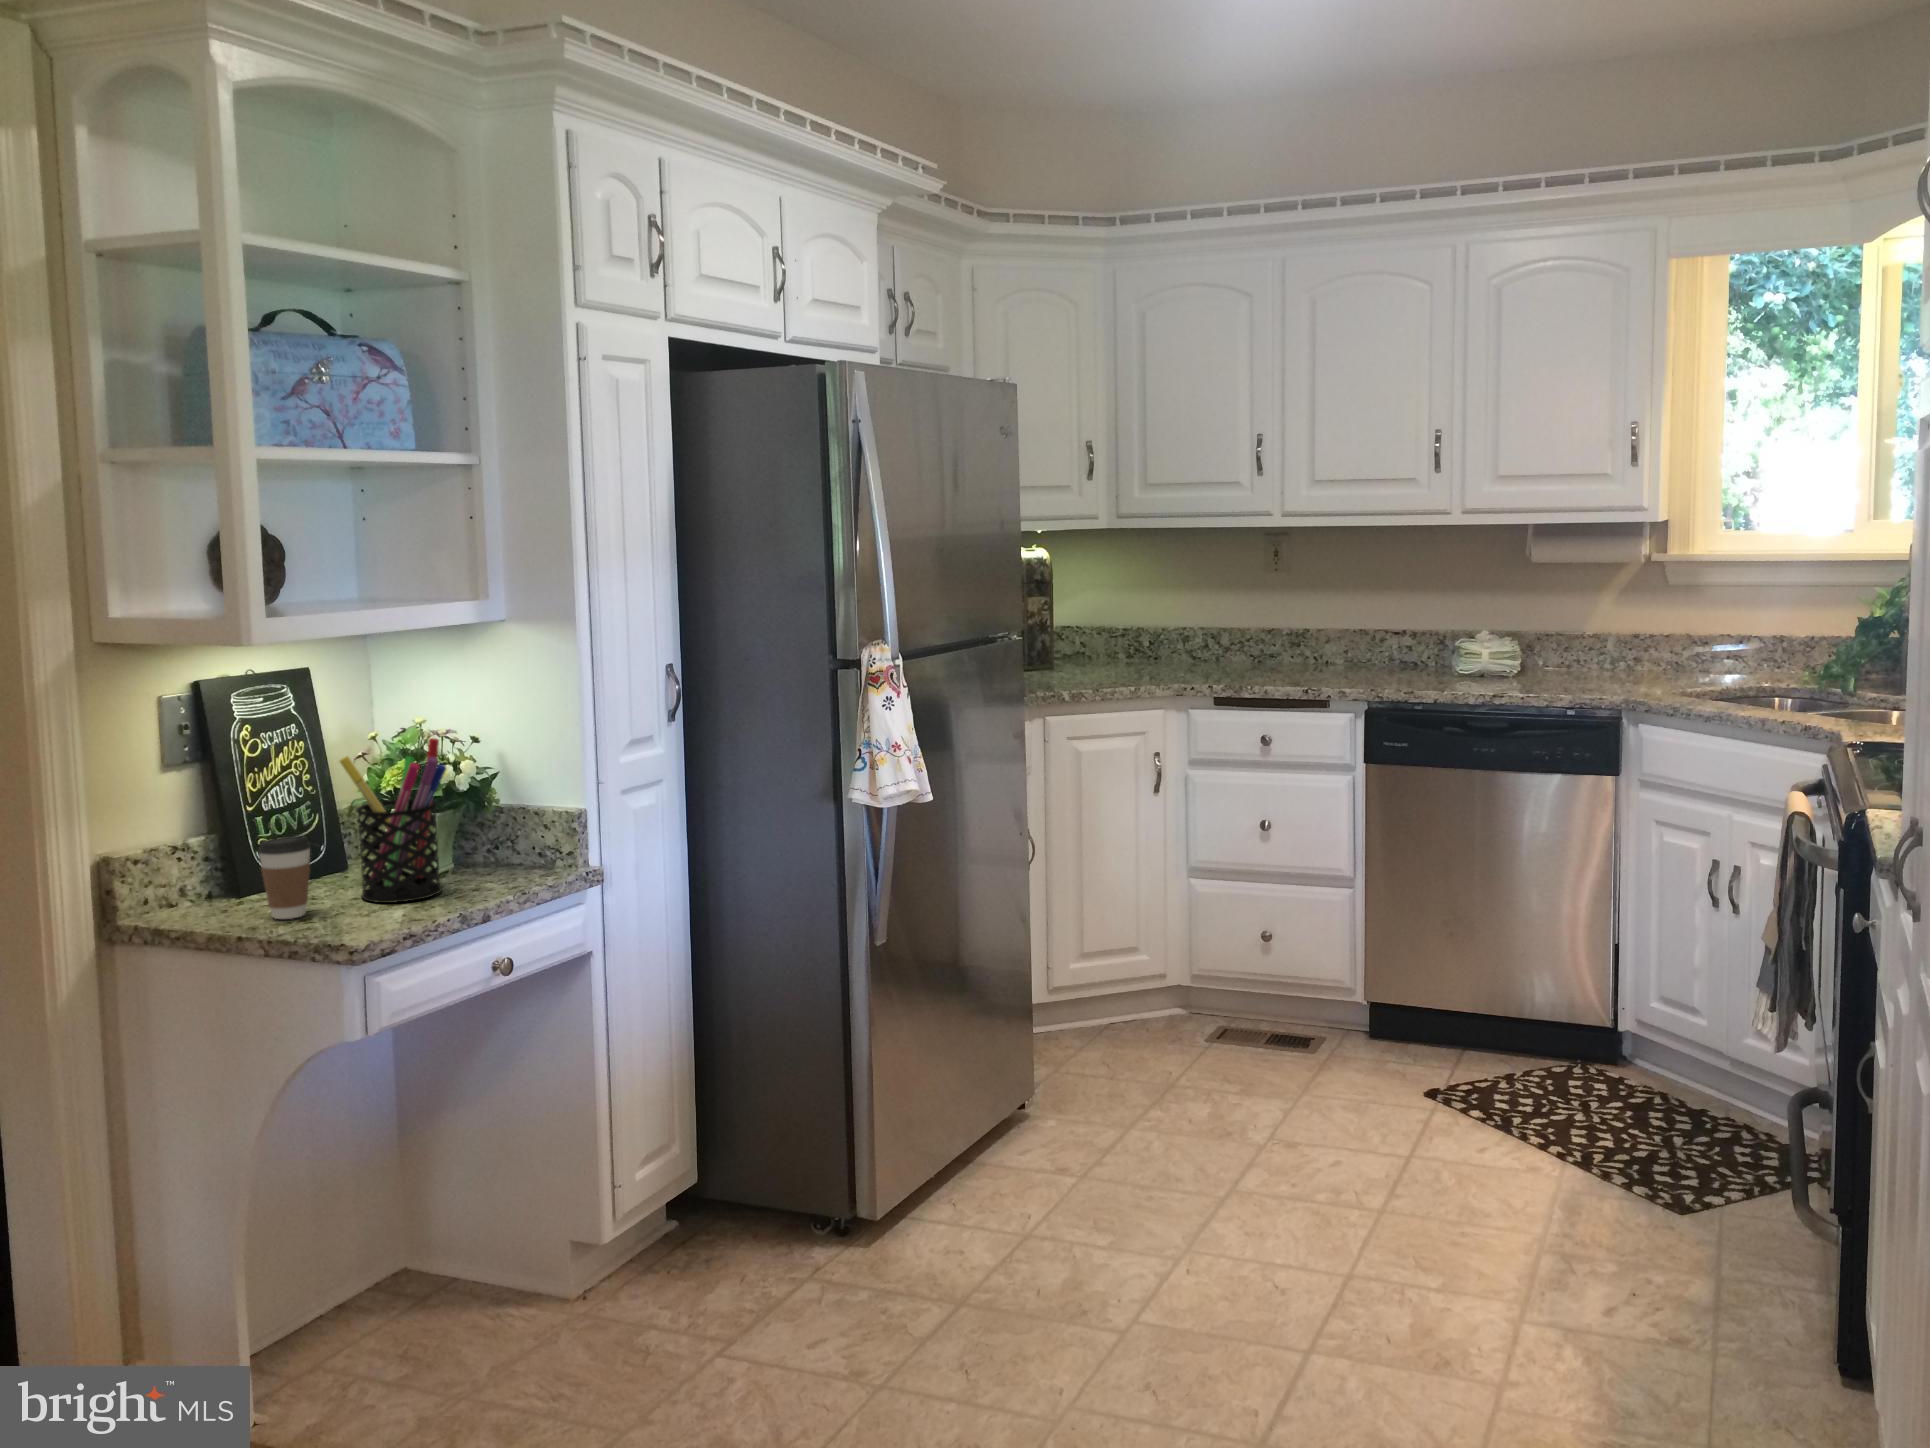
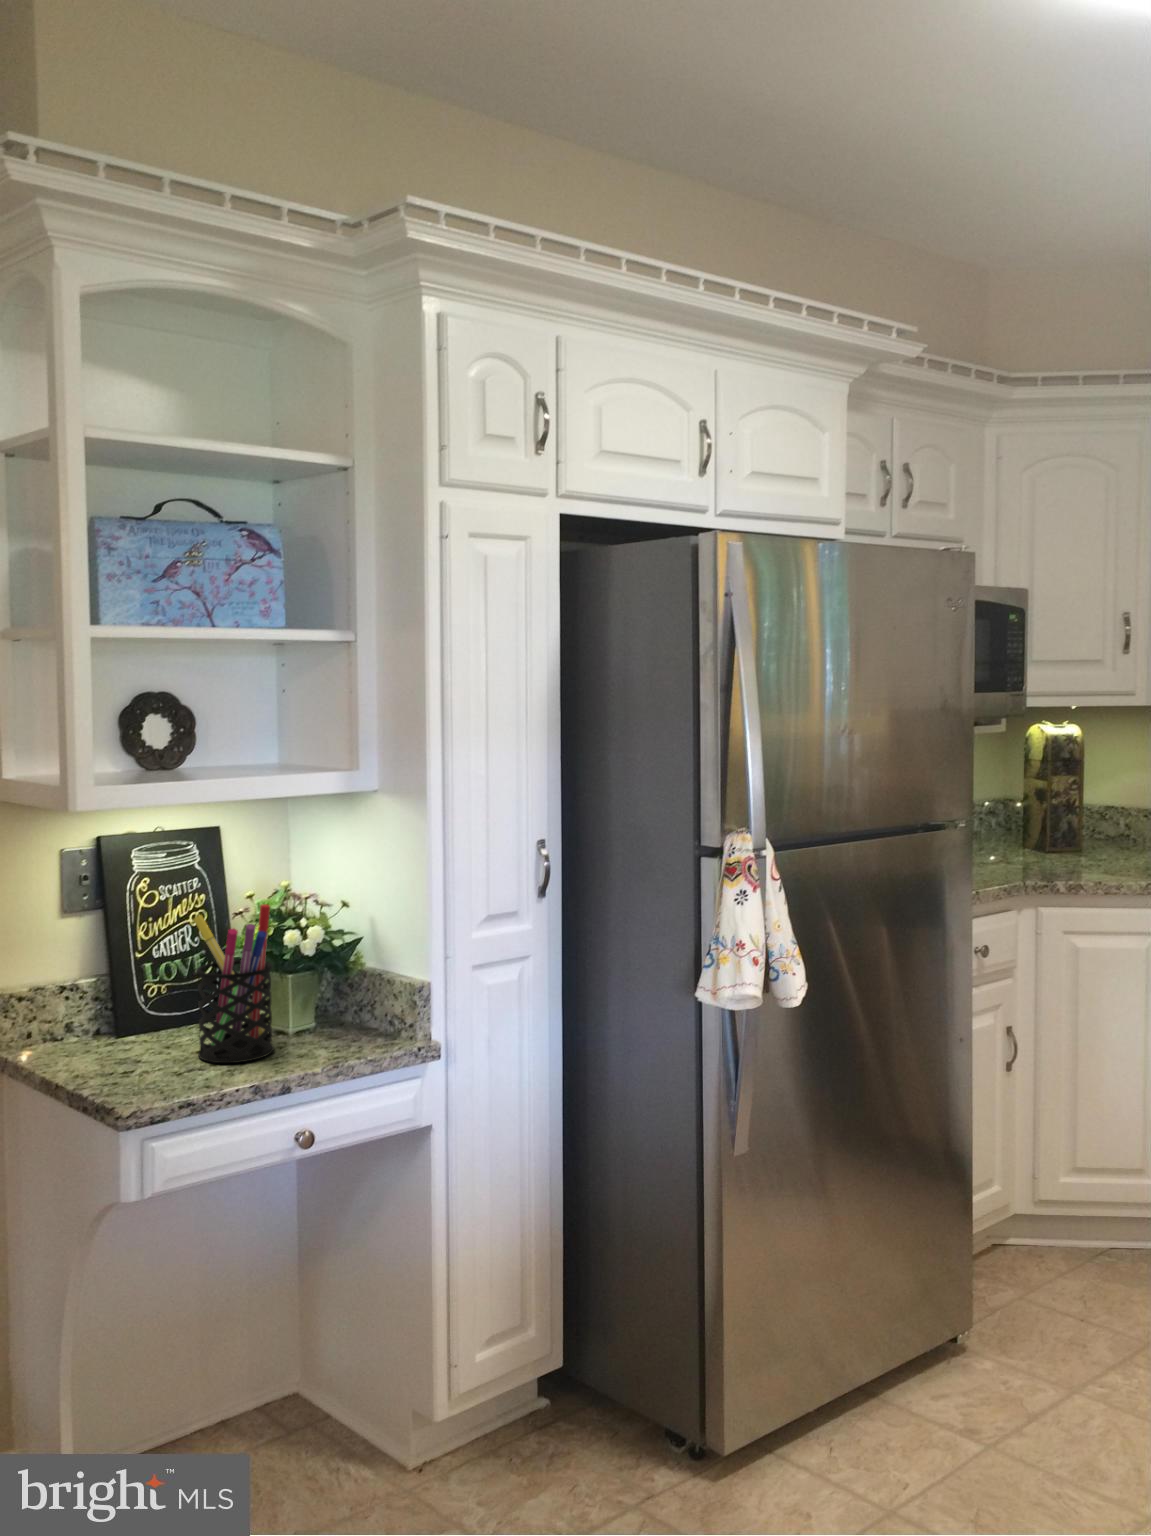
coffee cup: present [258,836,310,919] -> none [90,988,139,1069]

